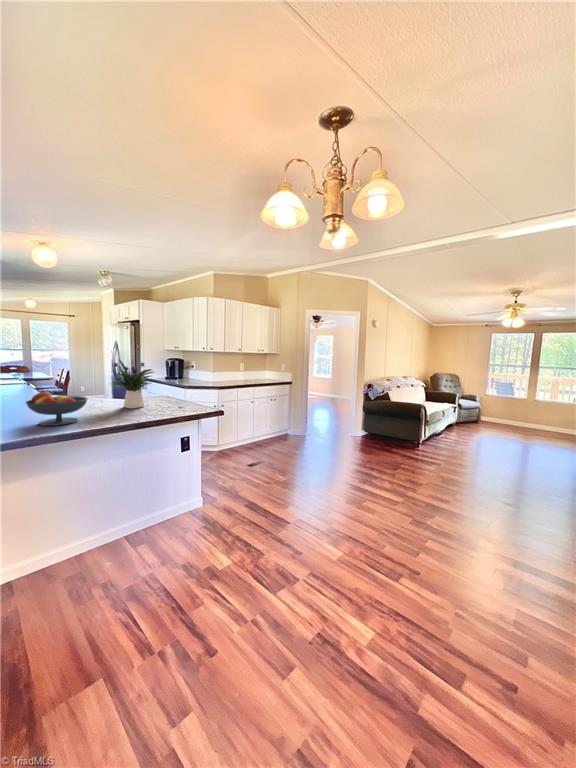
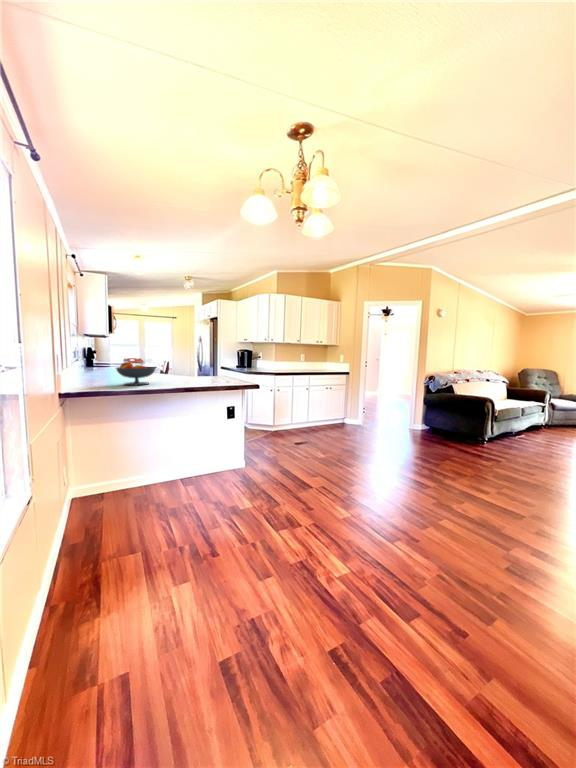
flower arrangement: present [112,359,153,408] -> none [173,341,210,380]

